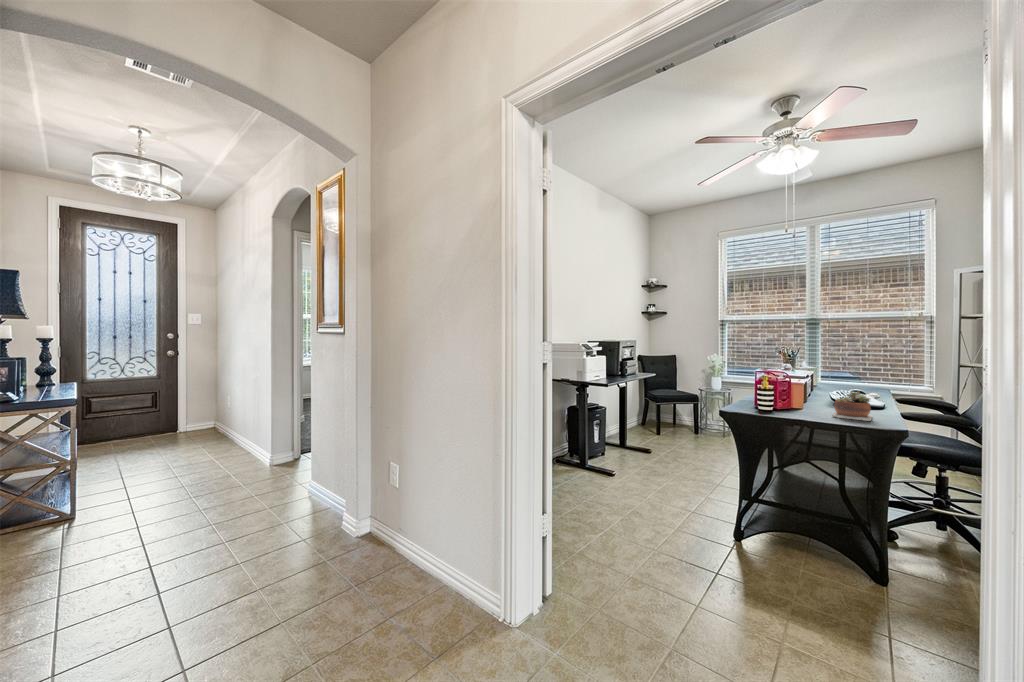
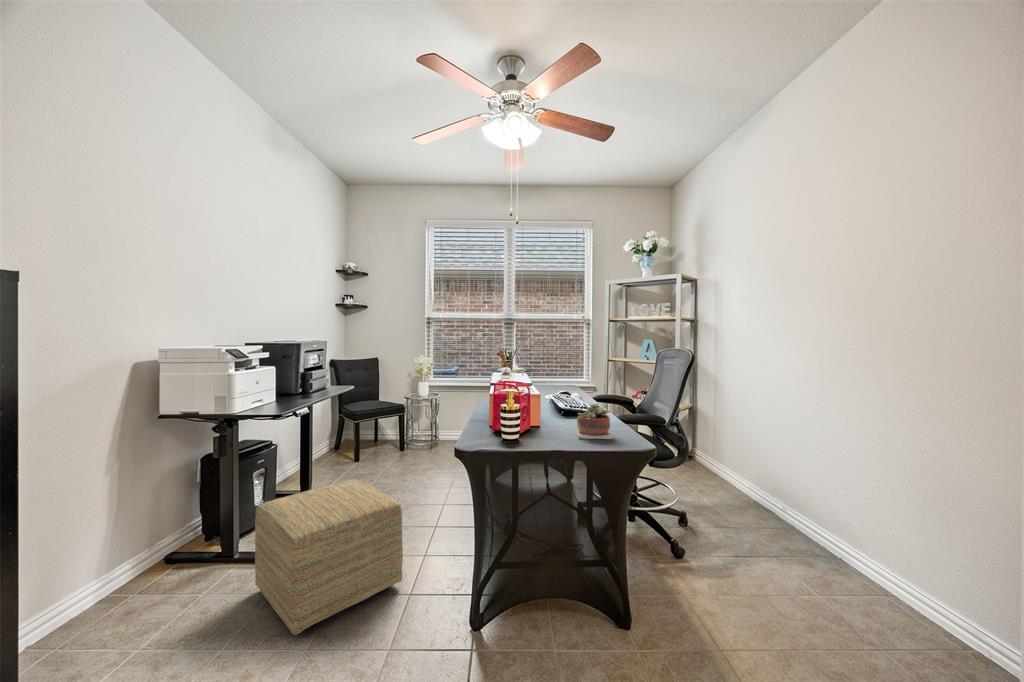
ottoman: none [597,434,687,509] -> present [255,480,403,635]

